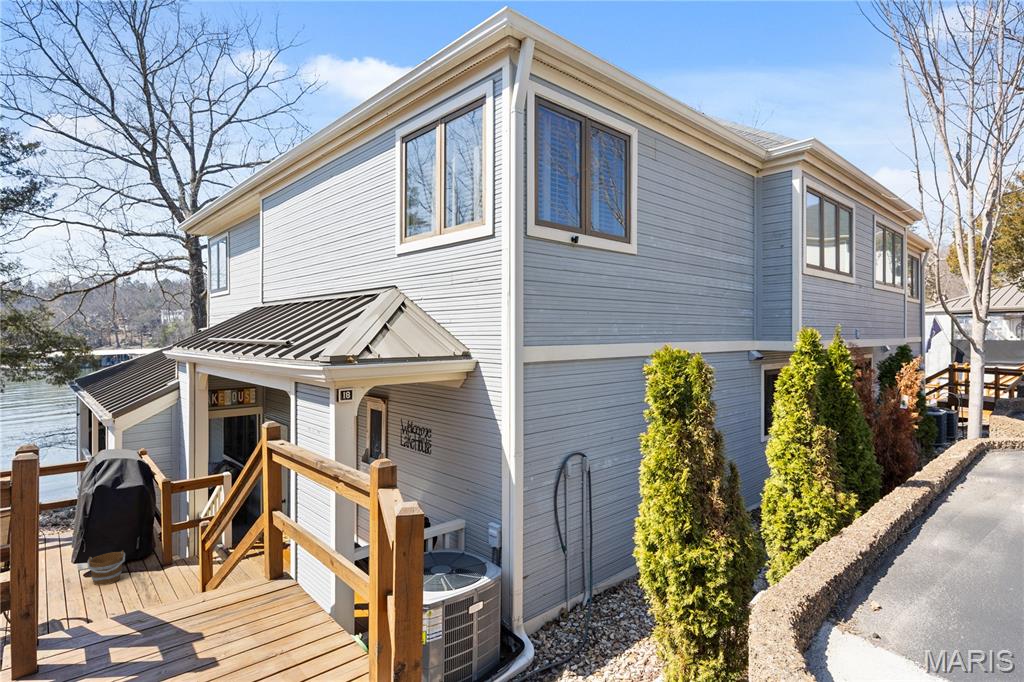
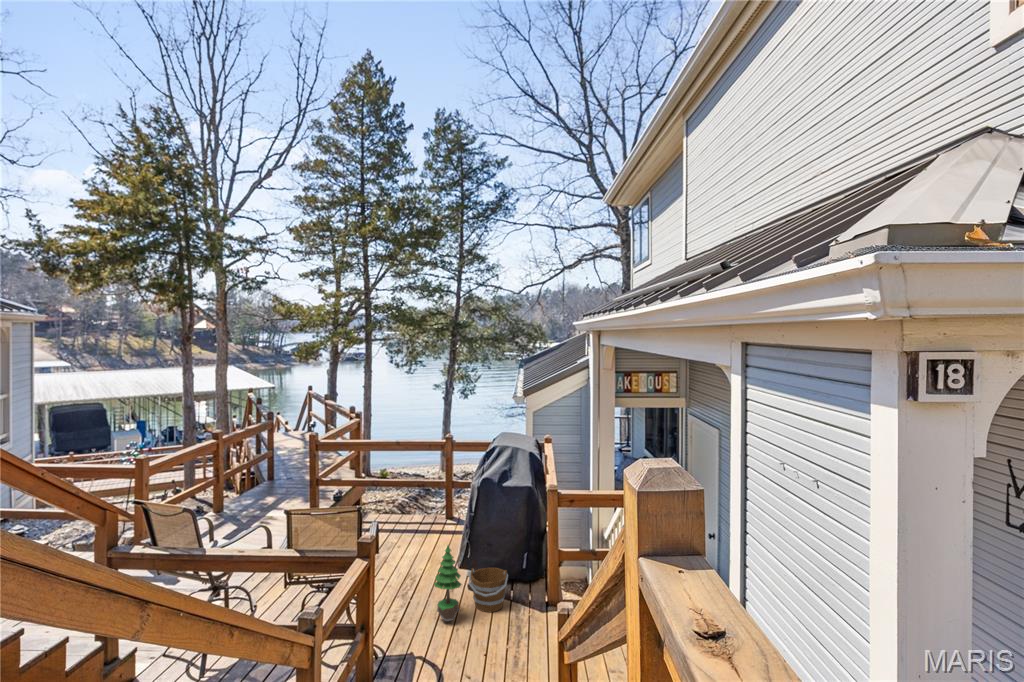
potted tree: none [58,539,86,598] -> present [434,546,462,622]

